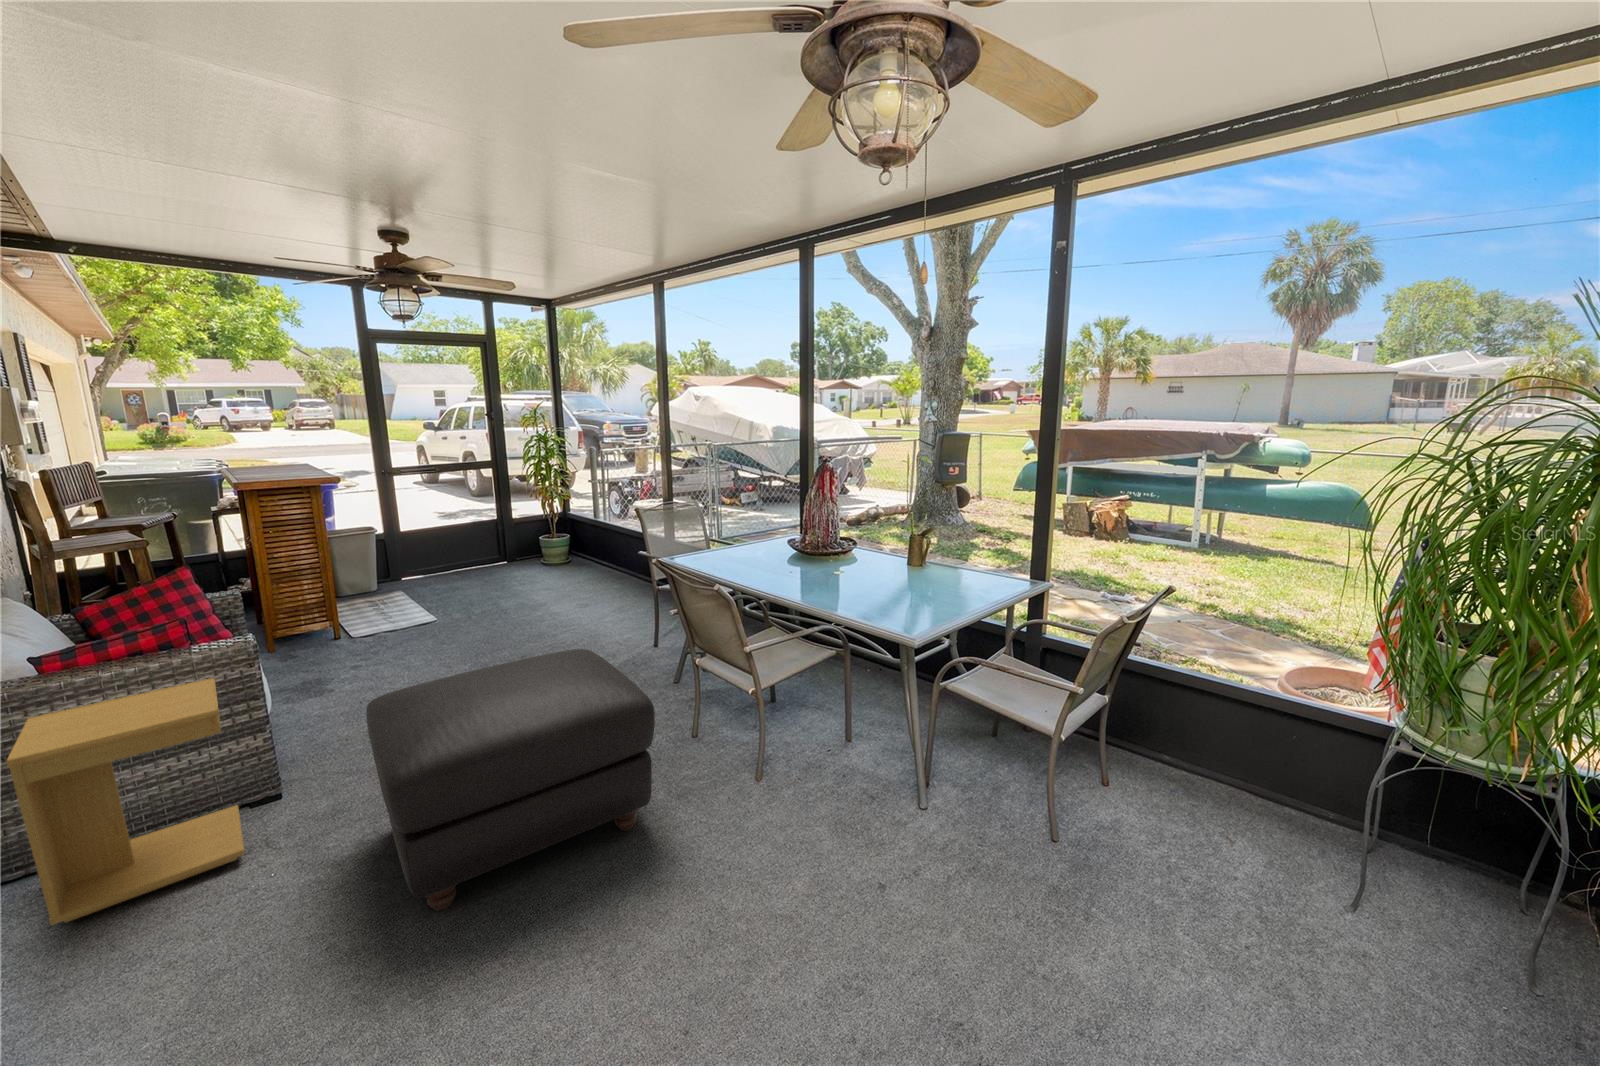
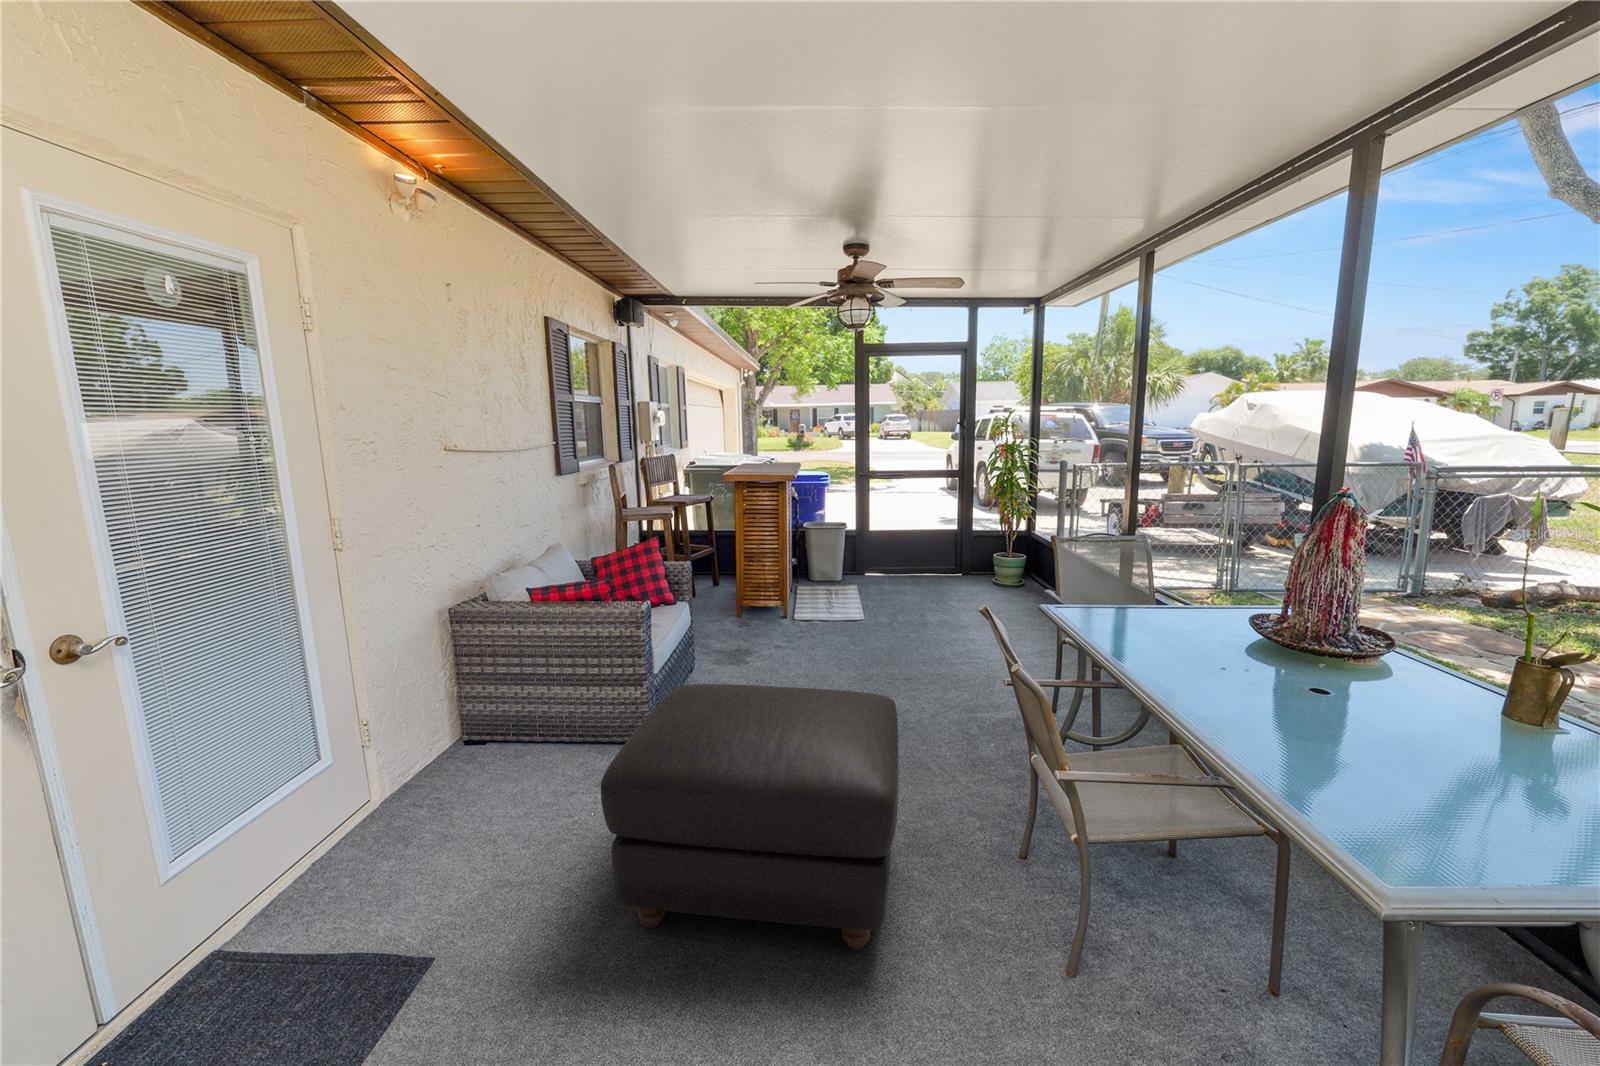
side table: present [7,678,245,925] -> none [472,630,617,788]

